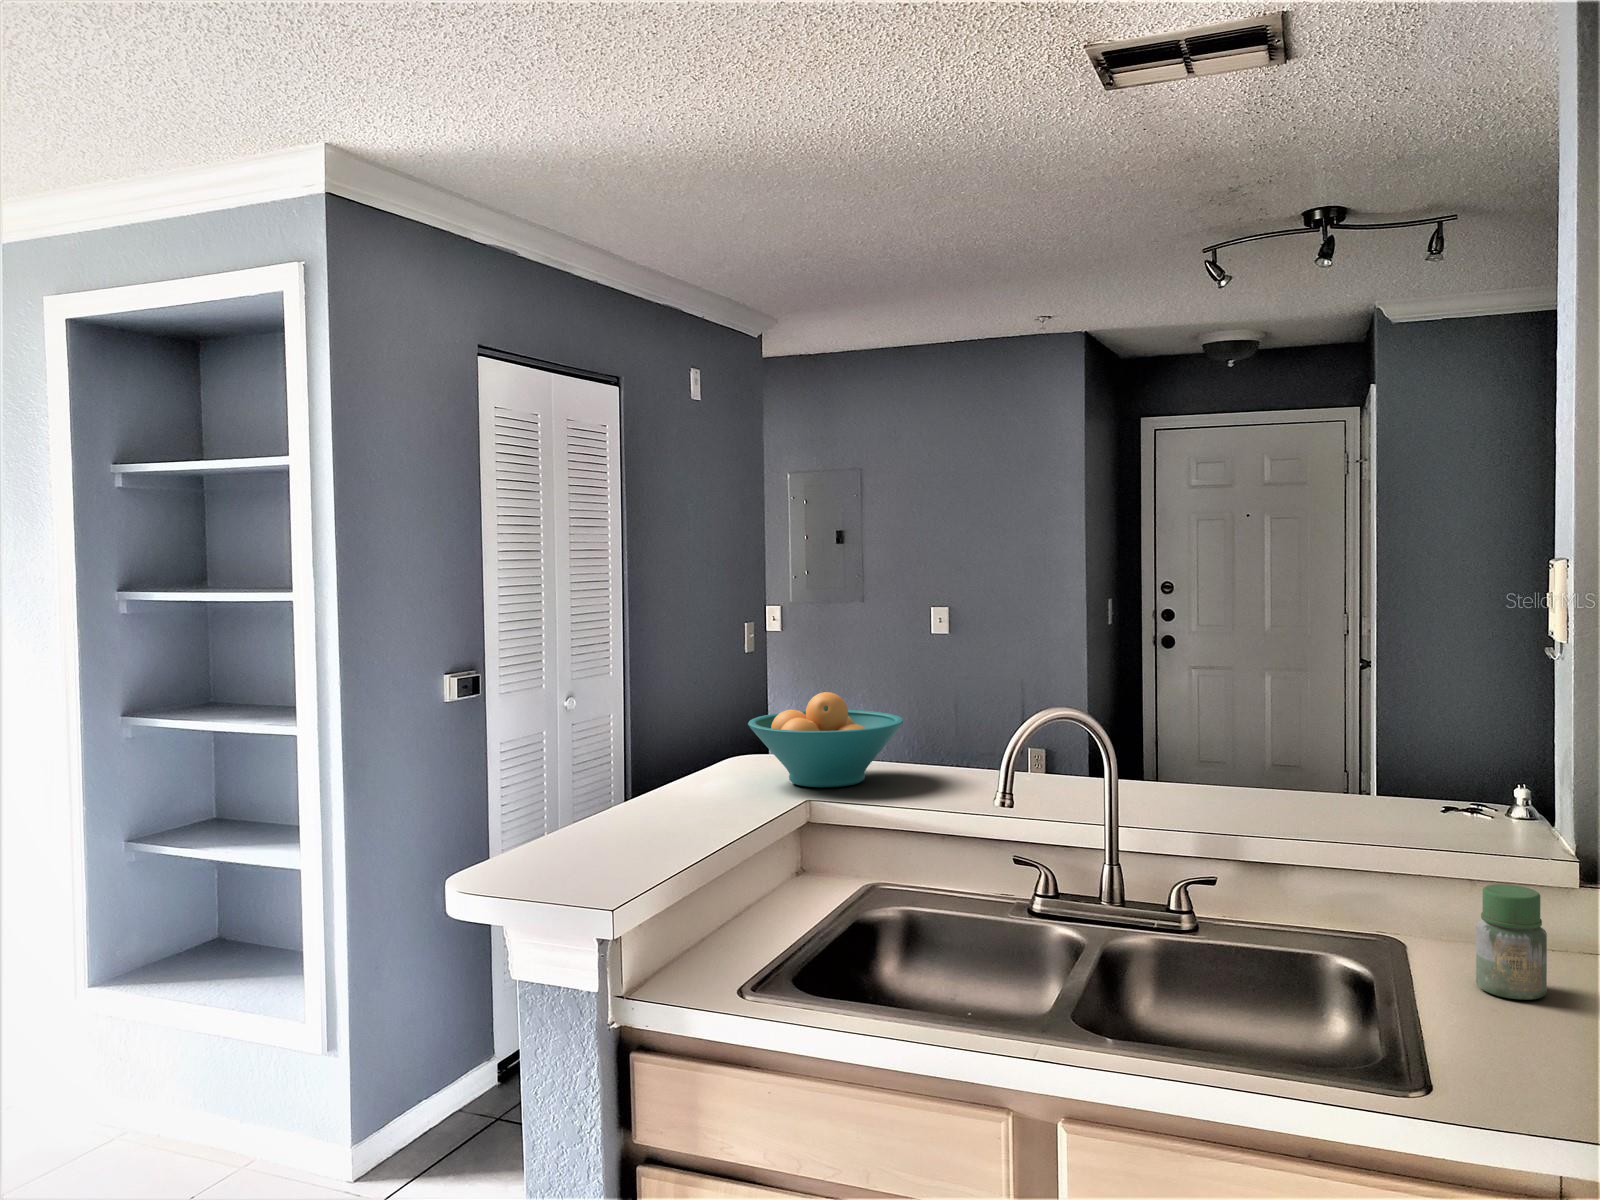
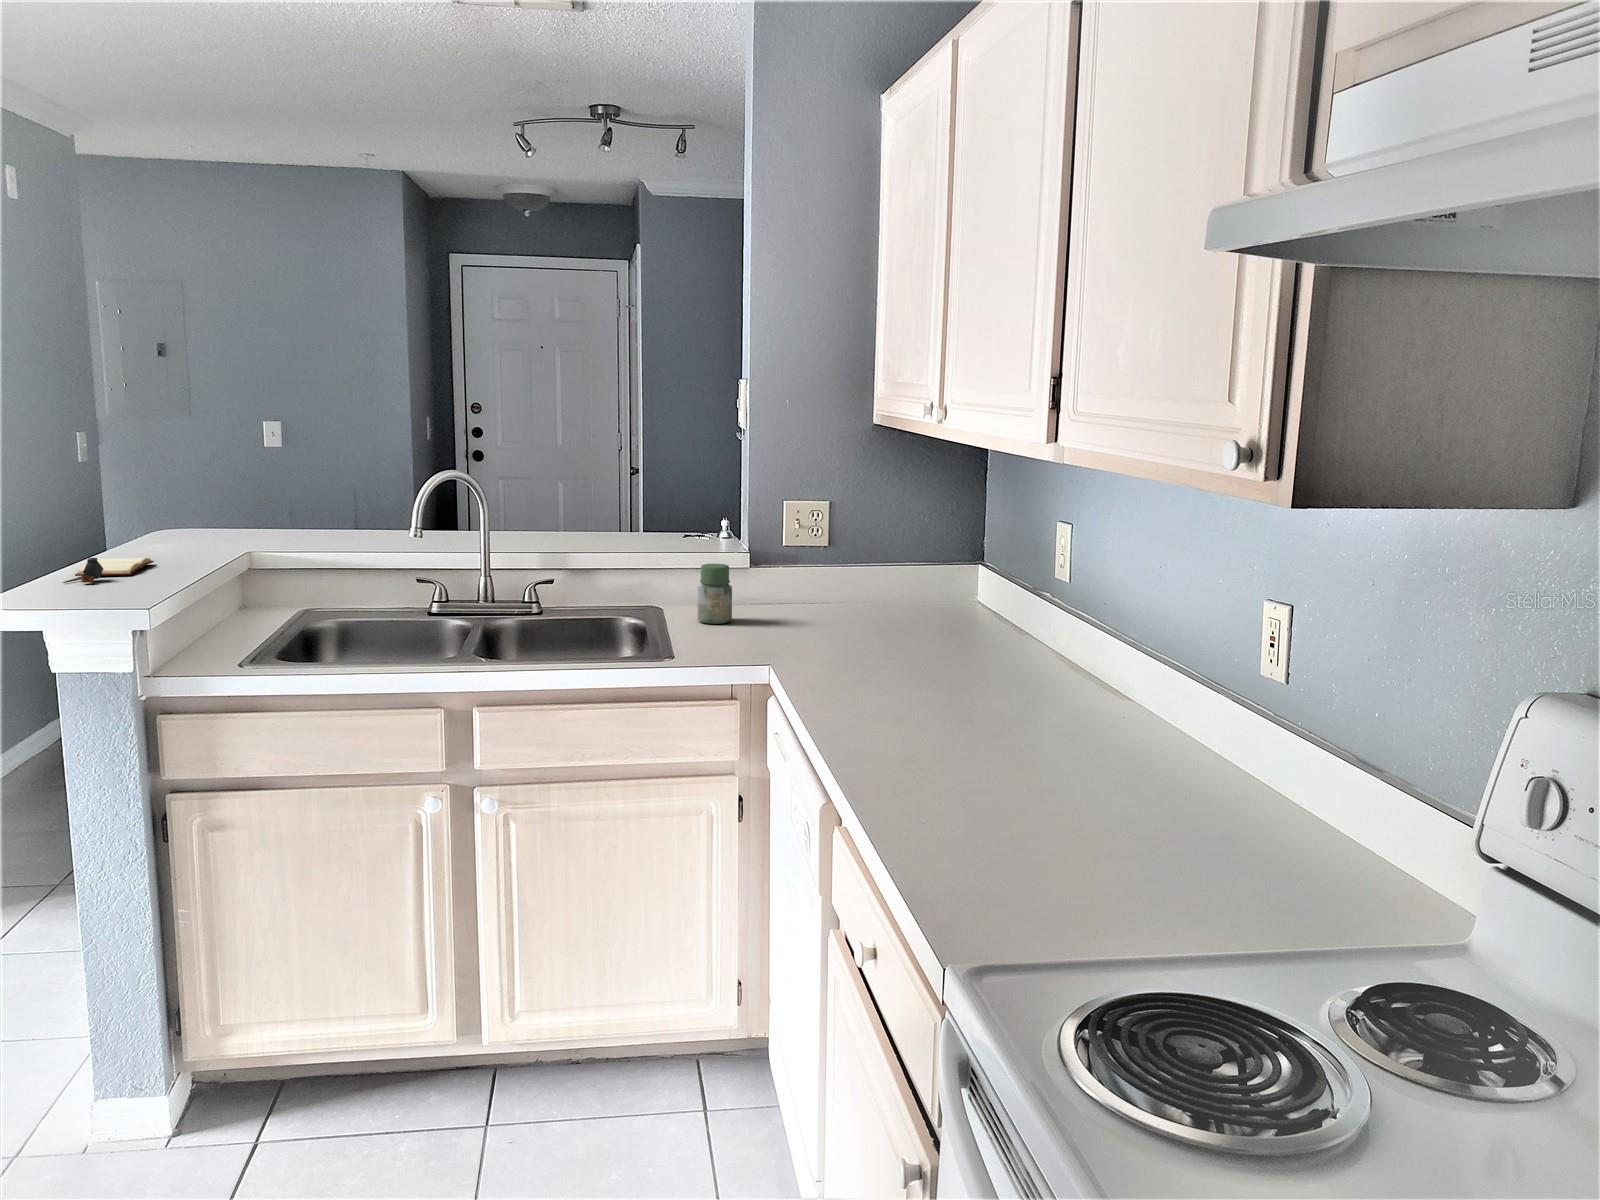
fruit bowl: present [748,692,904,787] -> none [177,472,312,546]
book: none [575,804,698,844] -> present [63,558,154,583]

